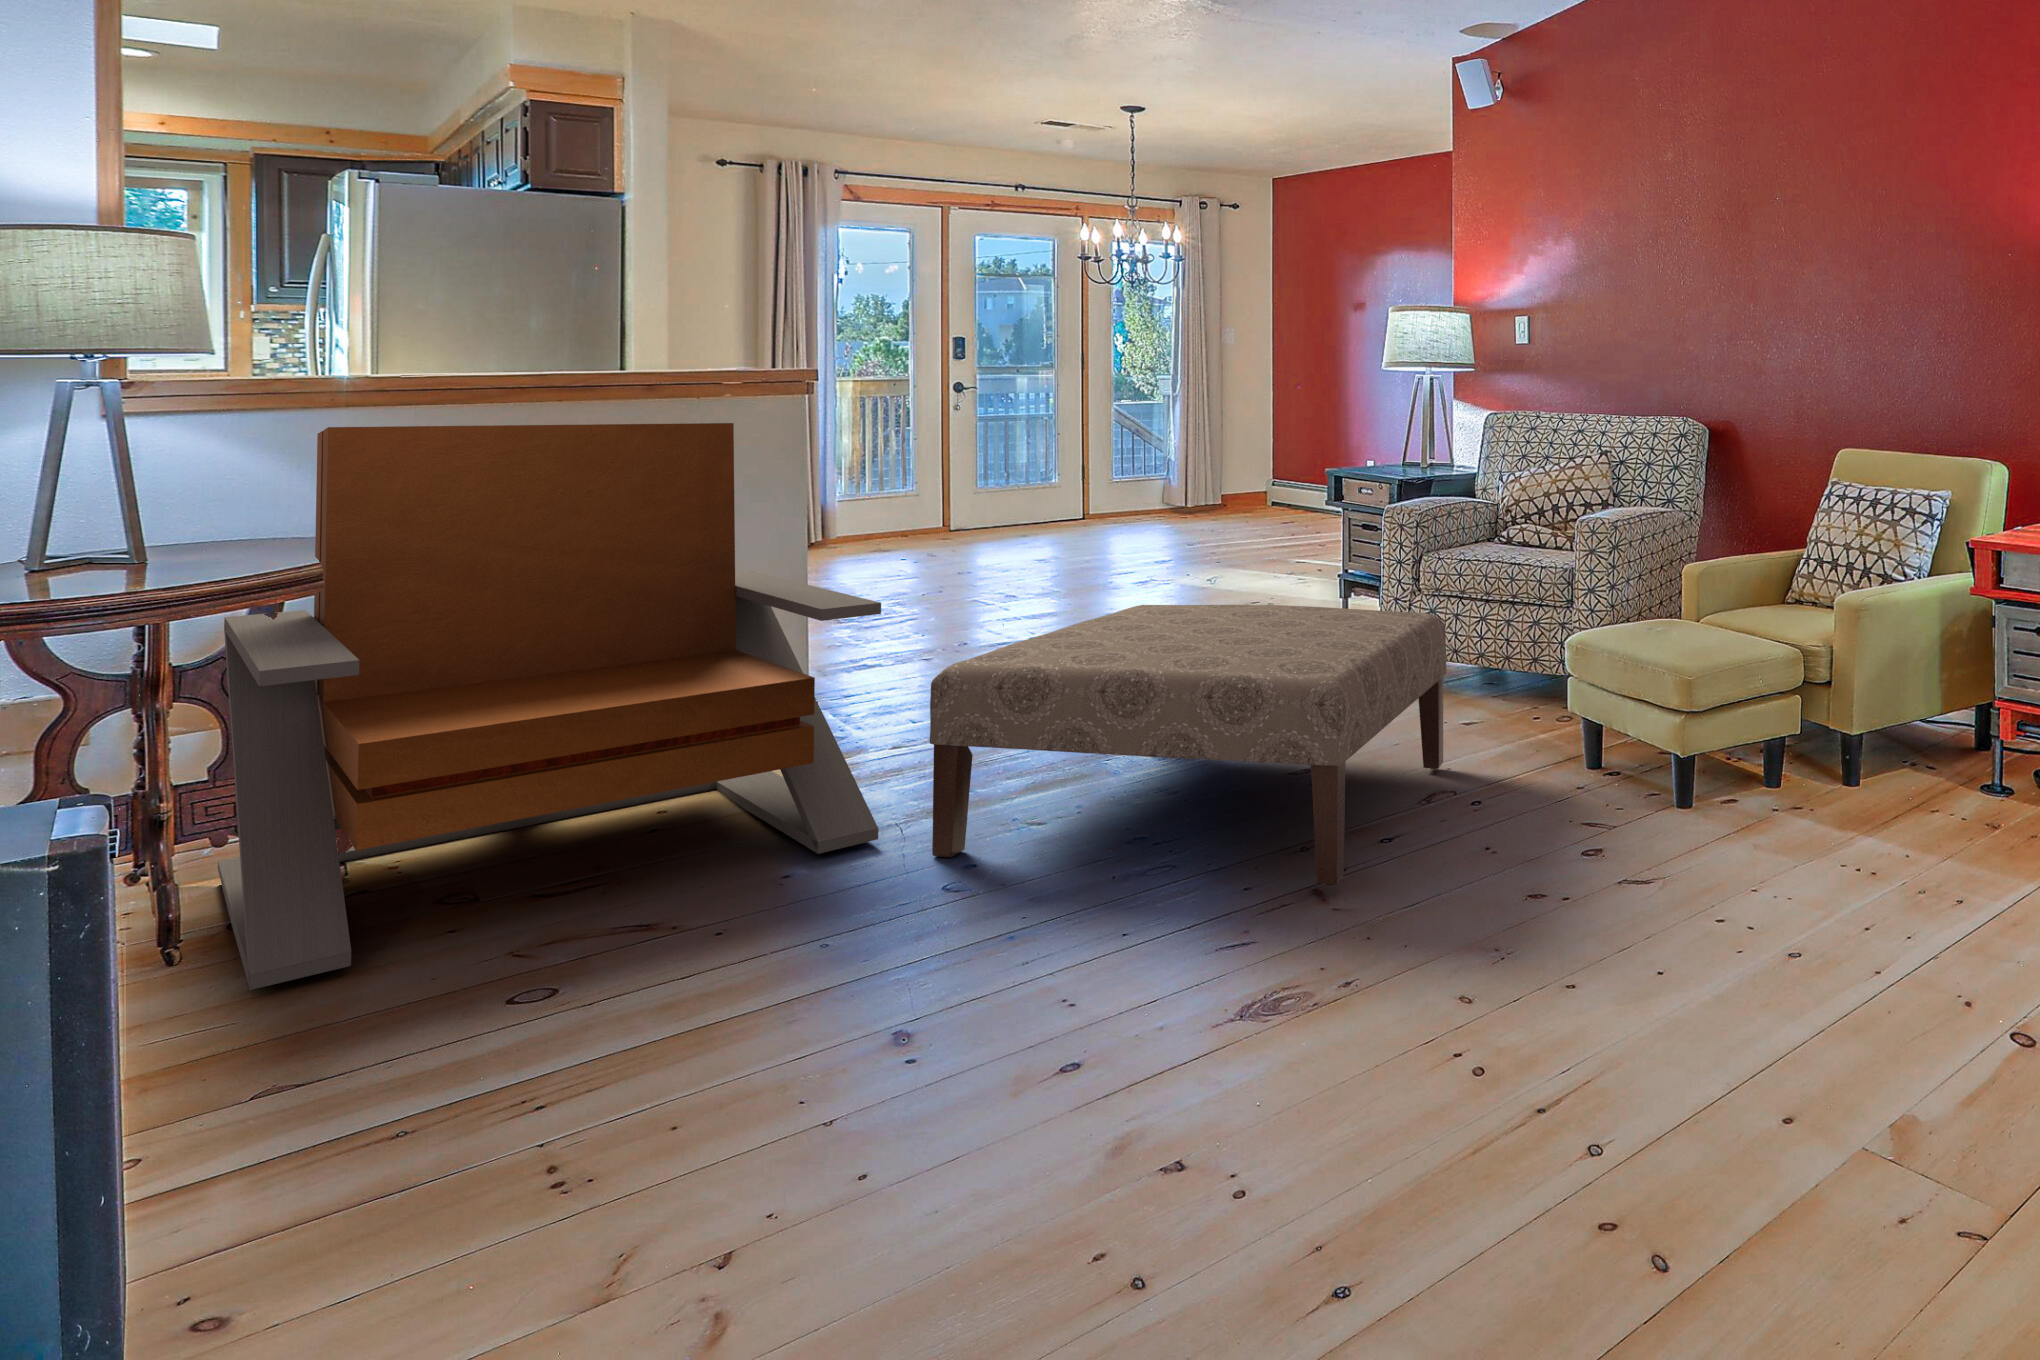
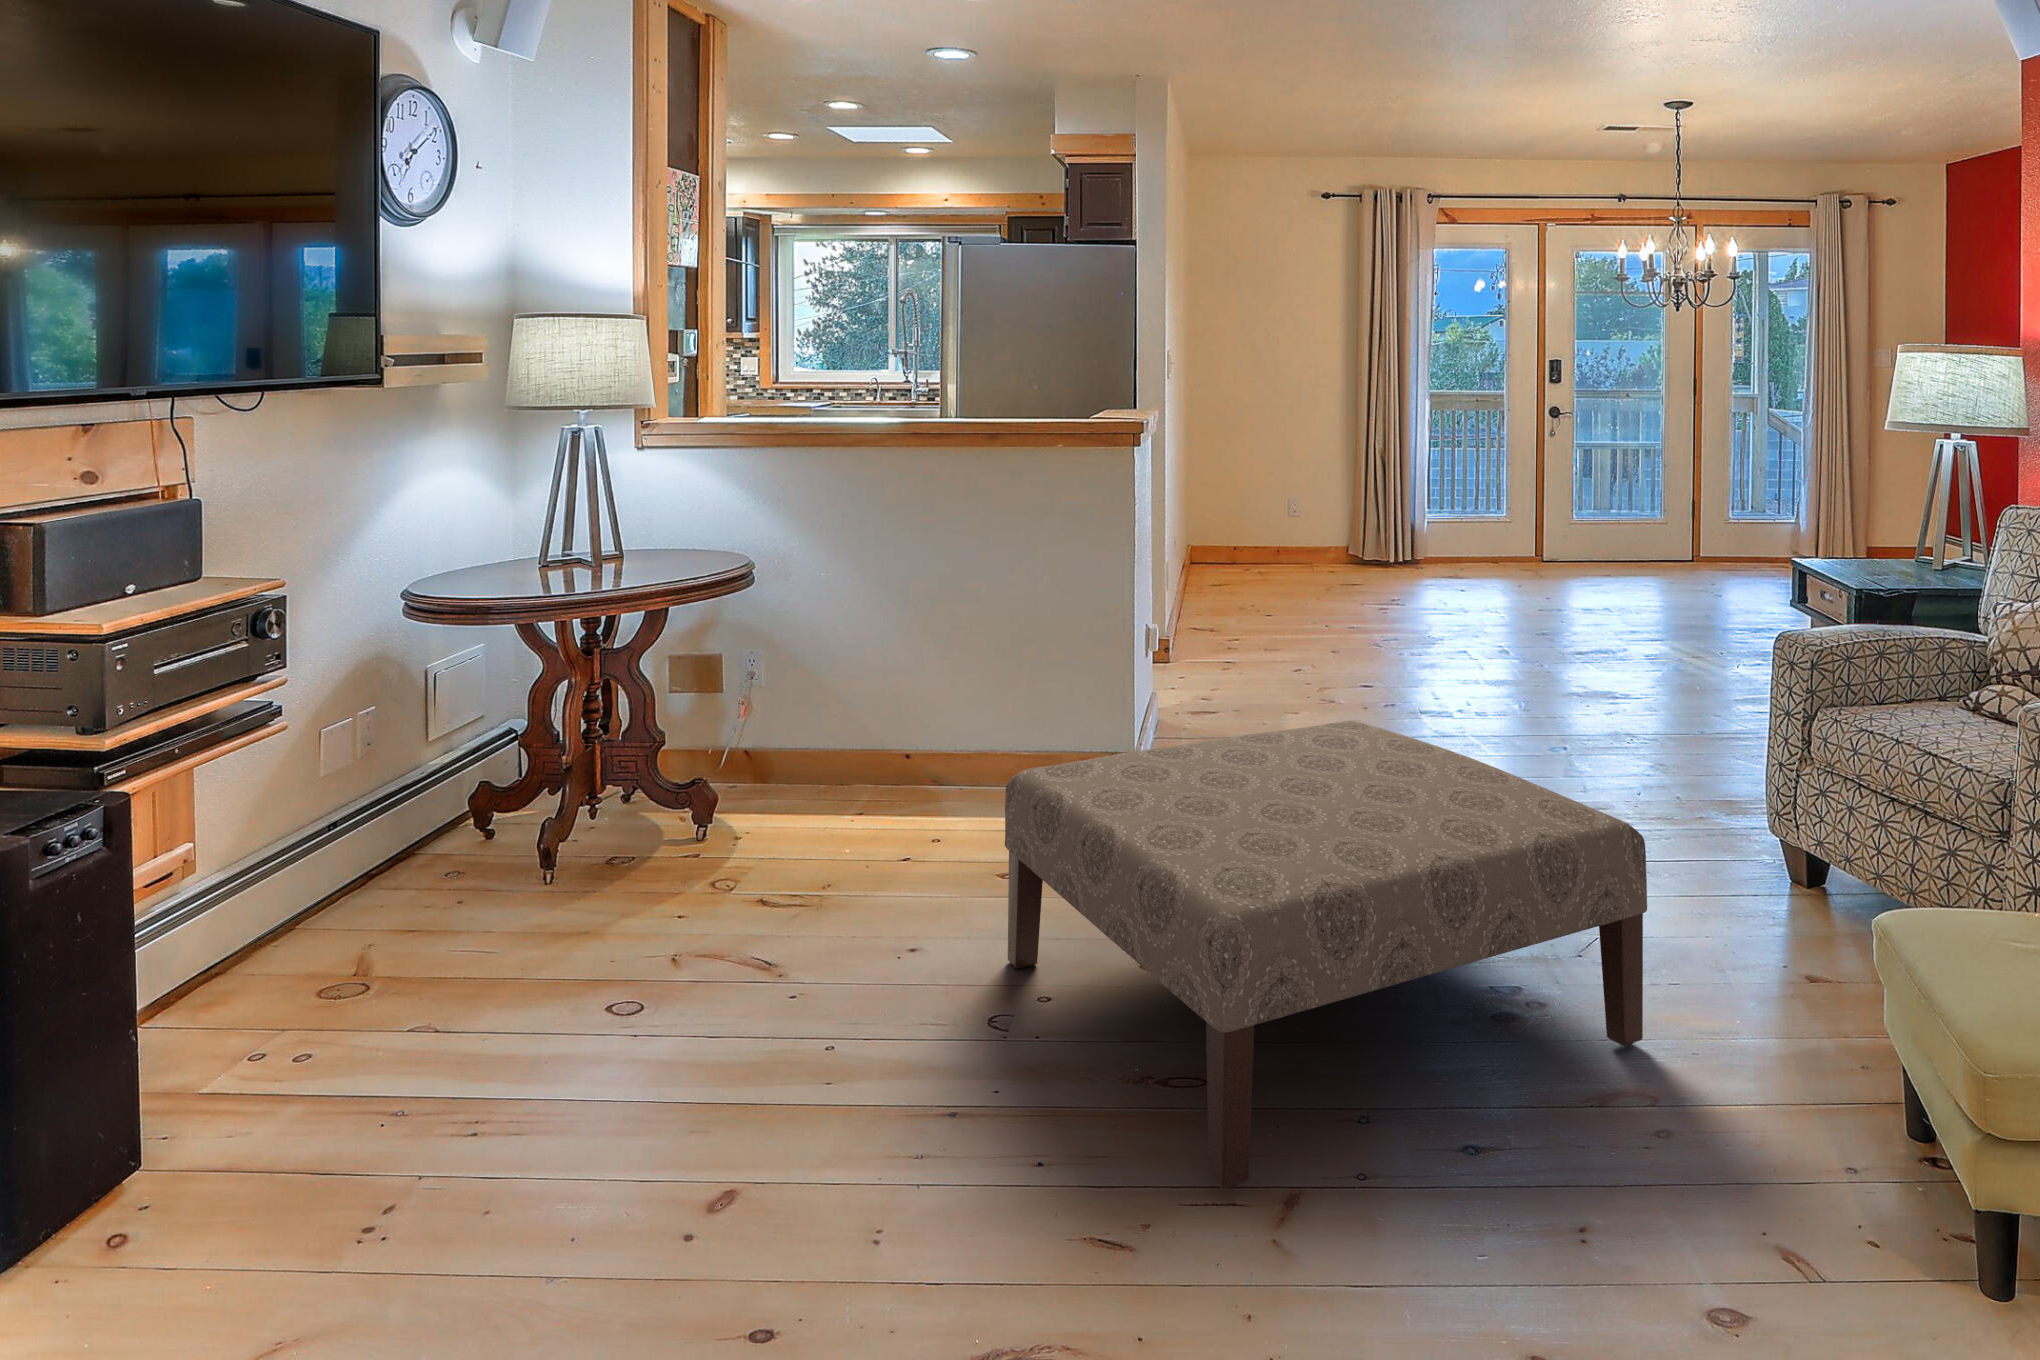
lounge chair: present [218,423,881,990] -> none [551,492,1054,924]

